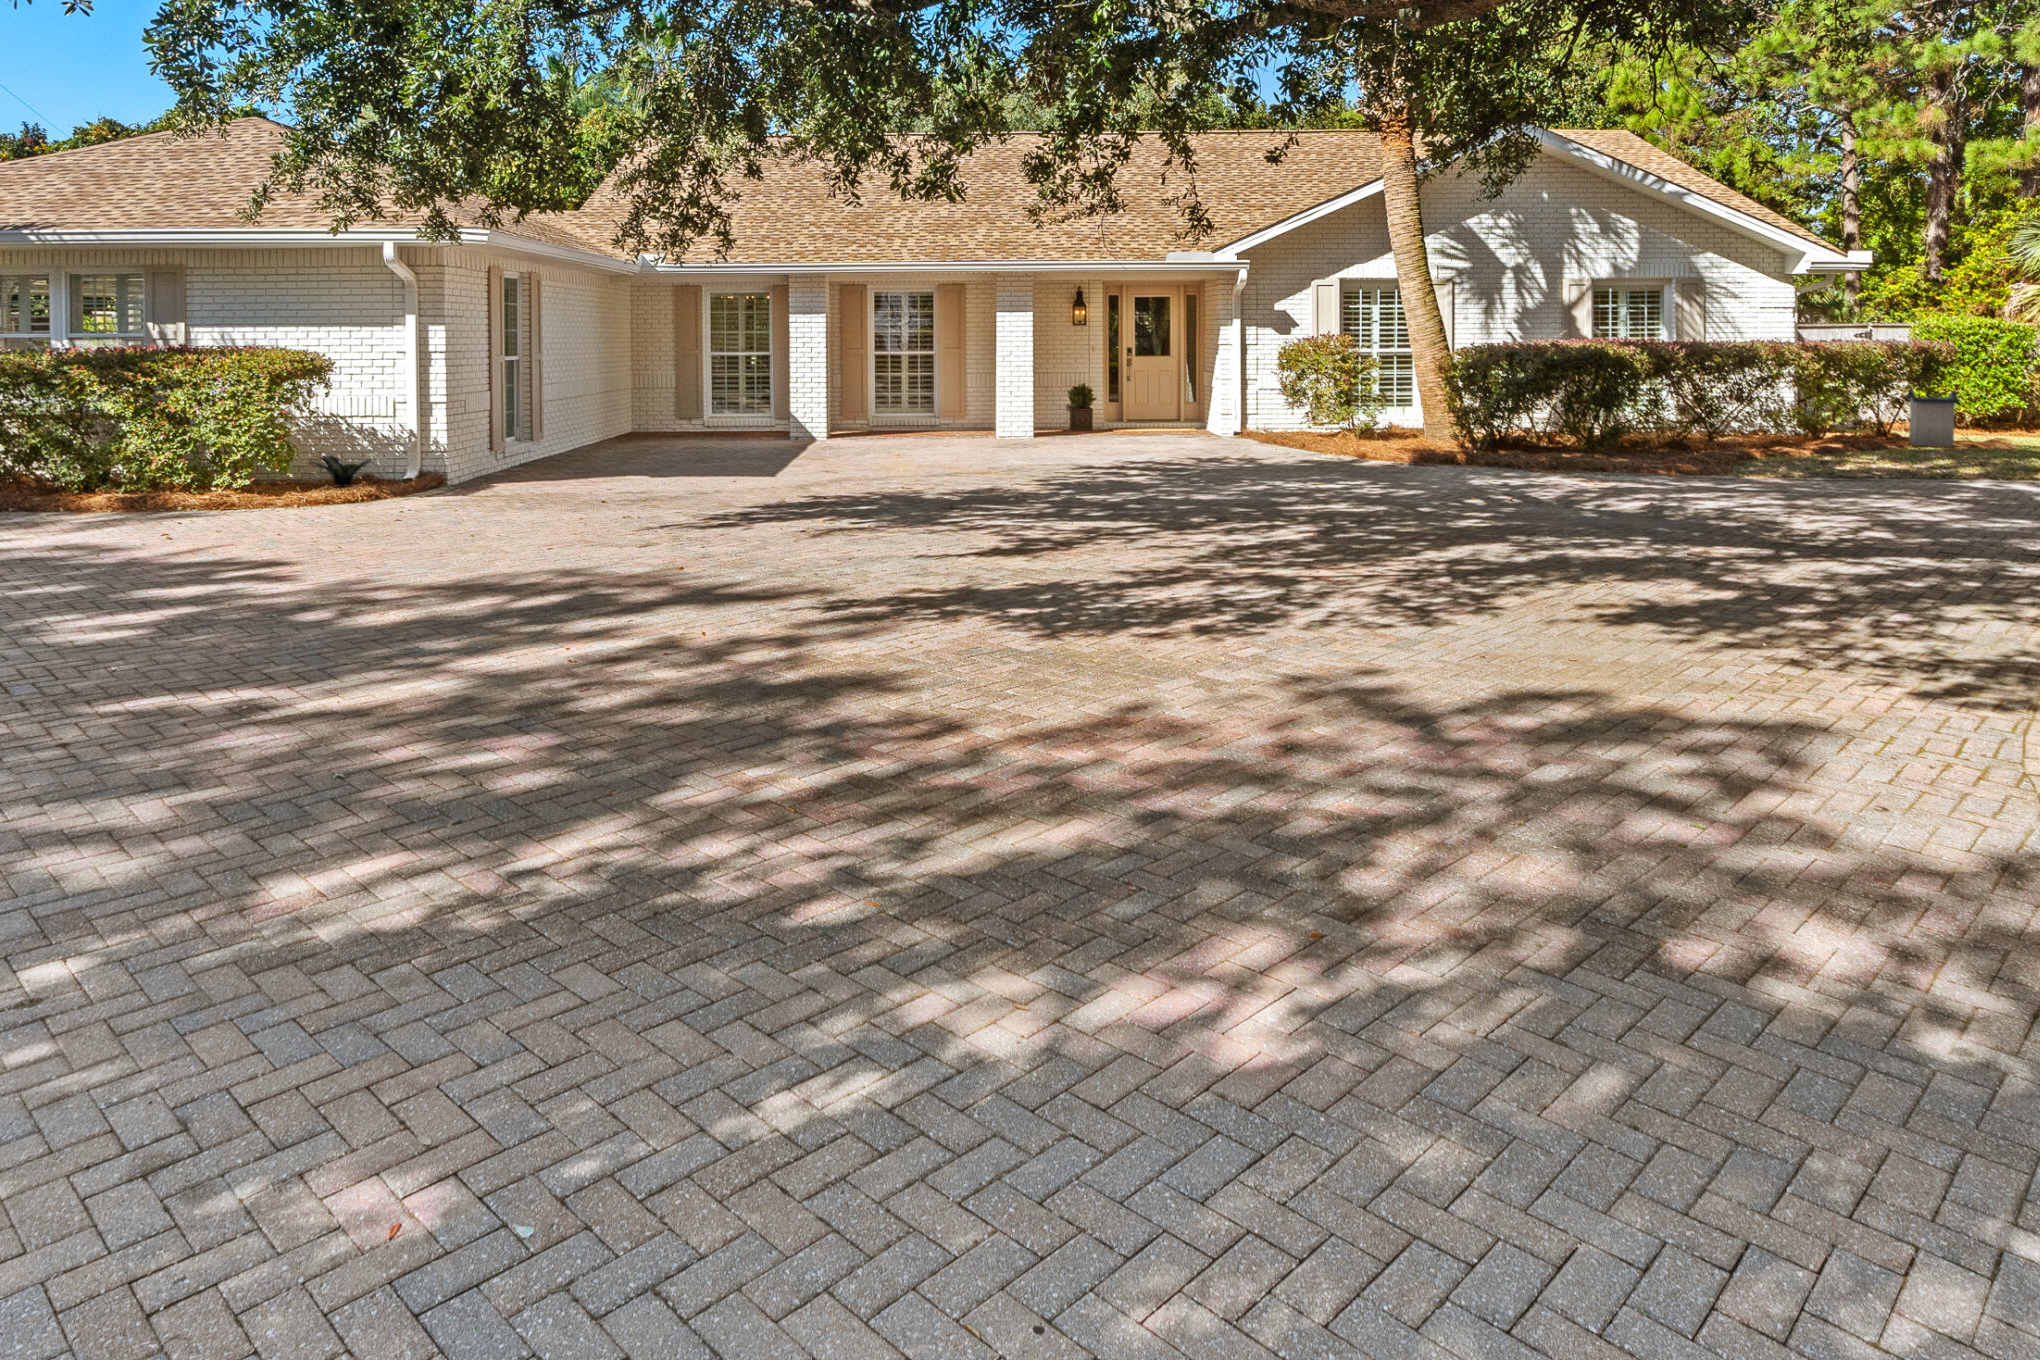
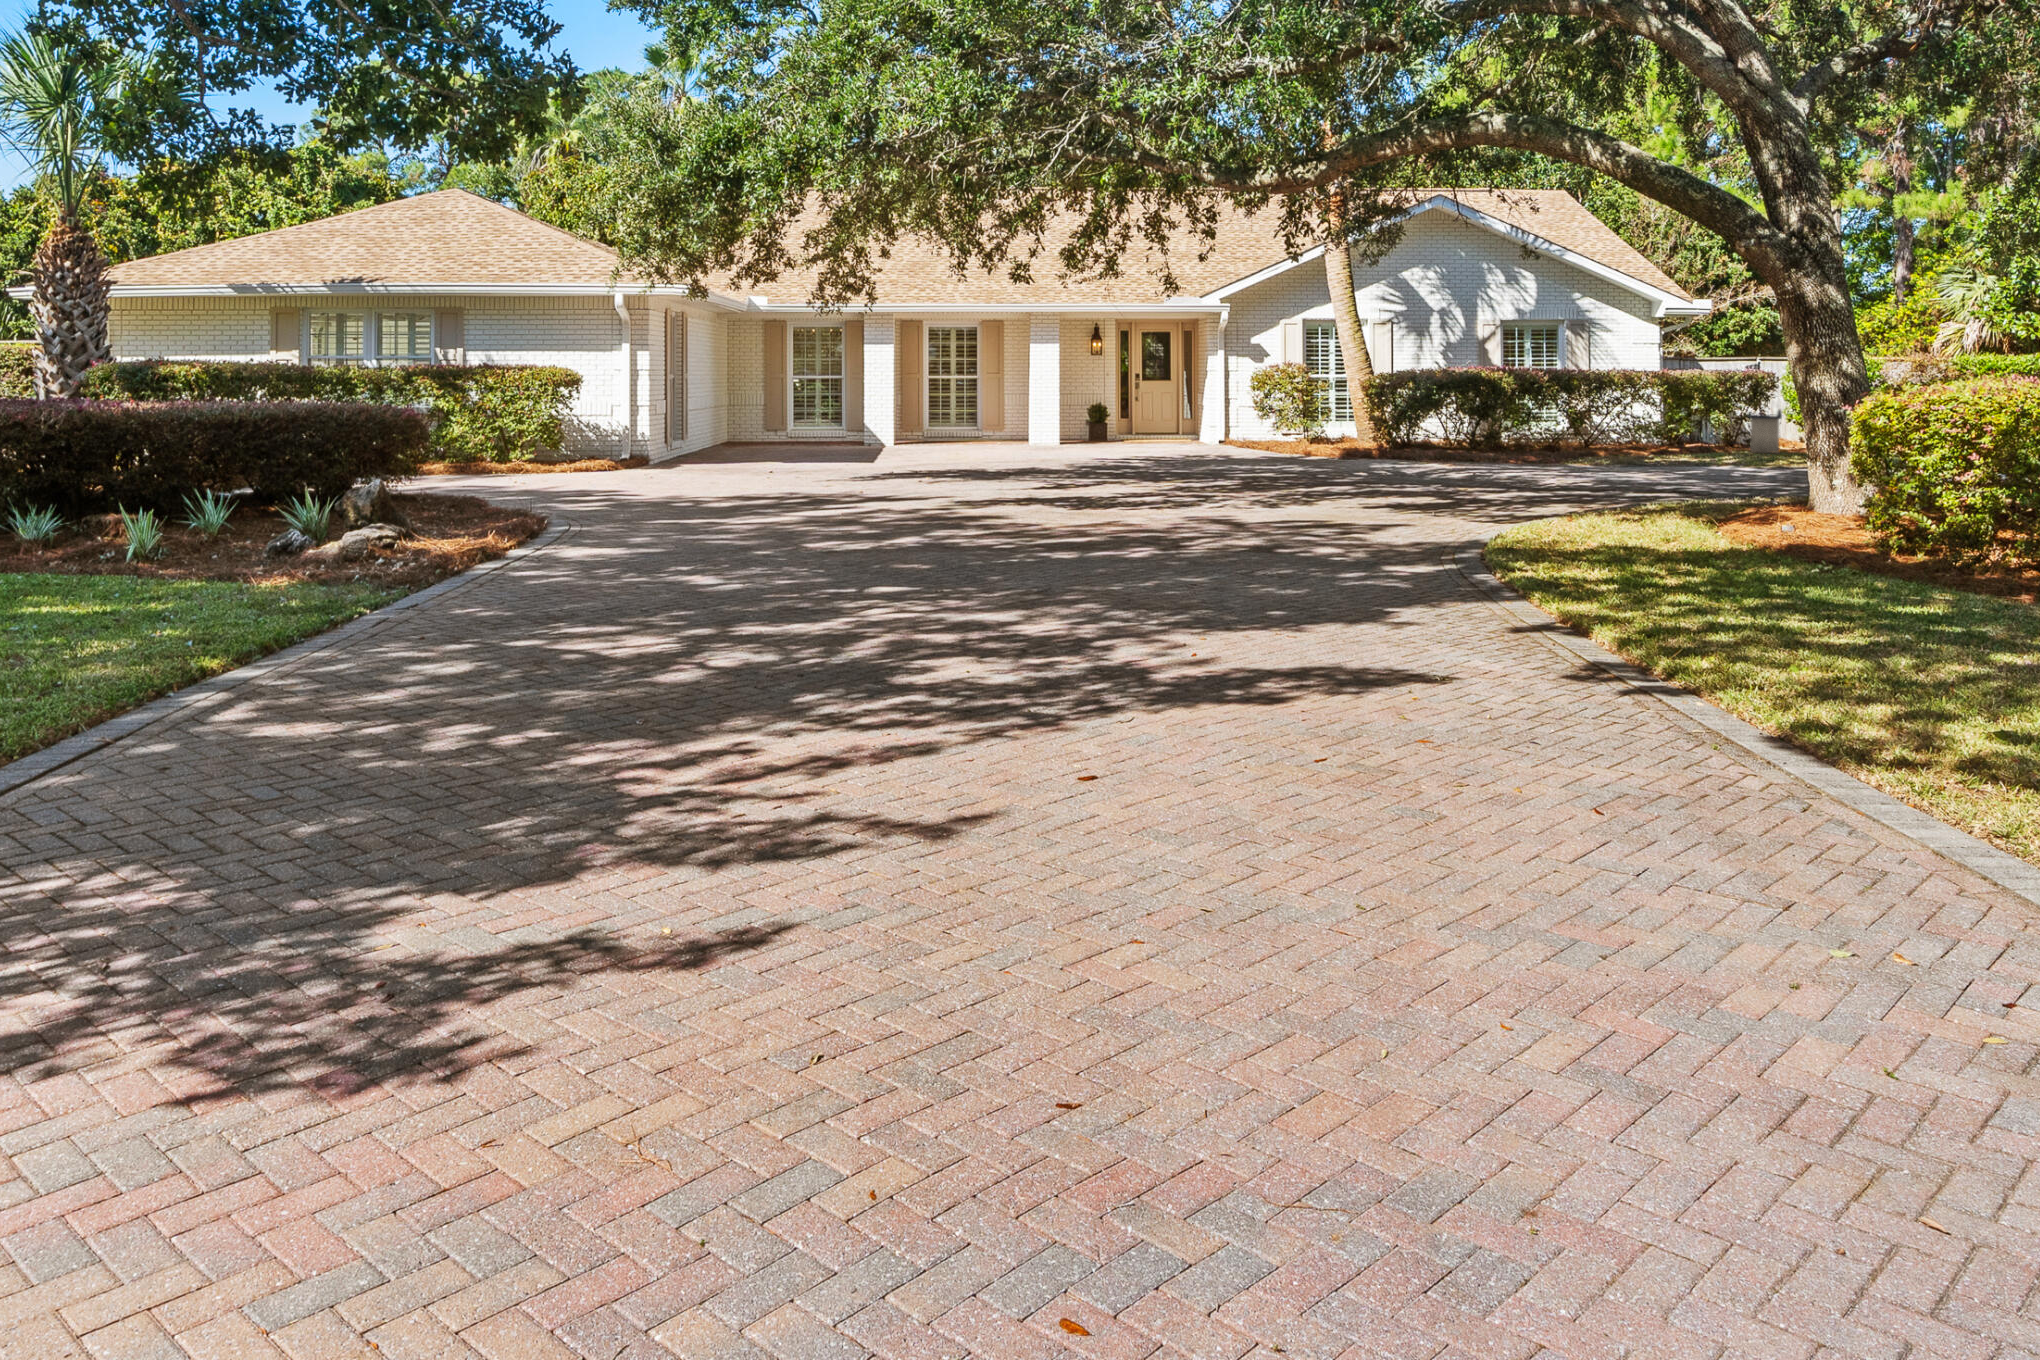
potted plant: present [310,456,372,487] -> none [535,444,580,466]

